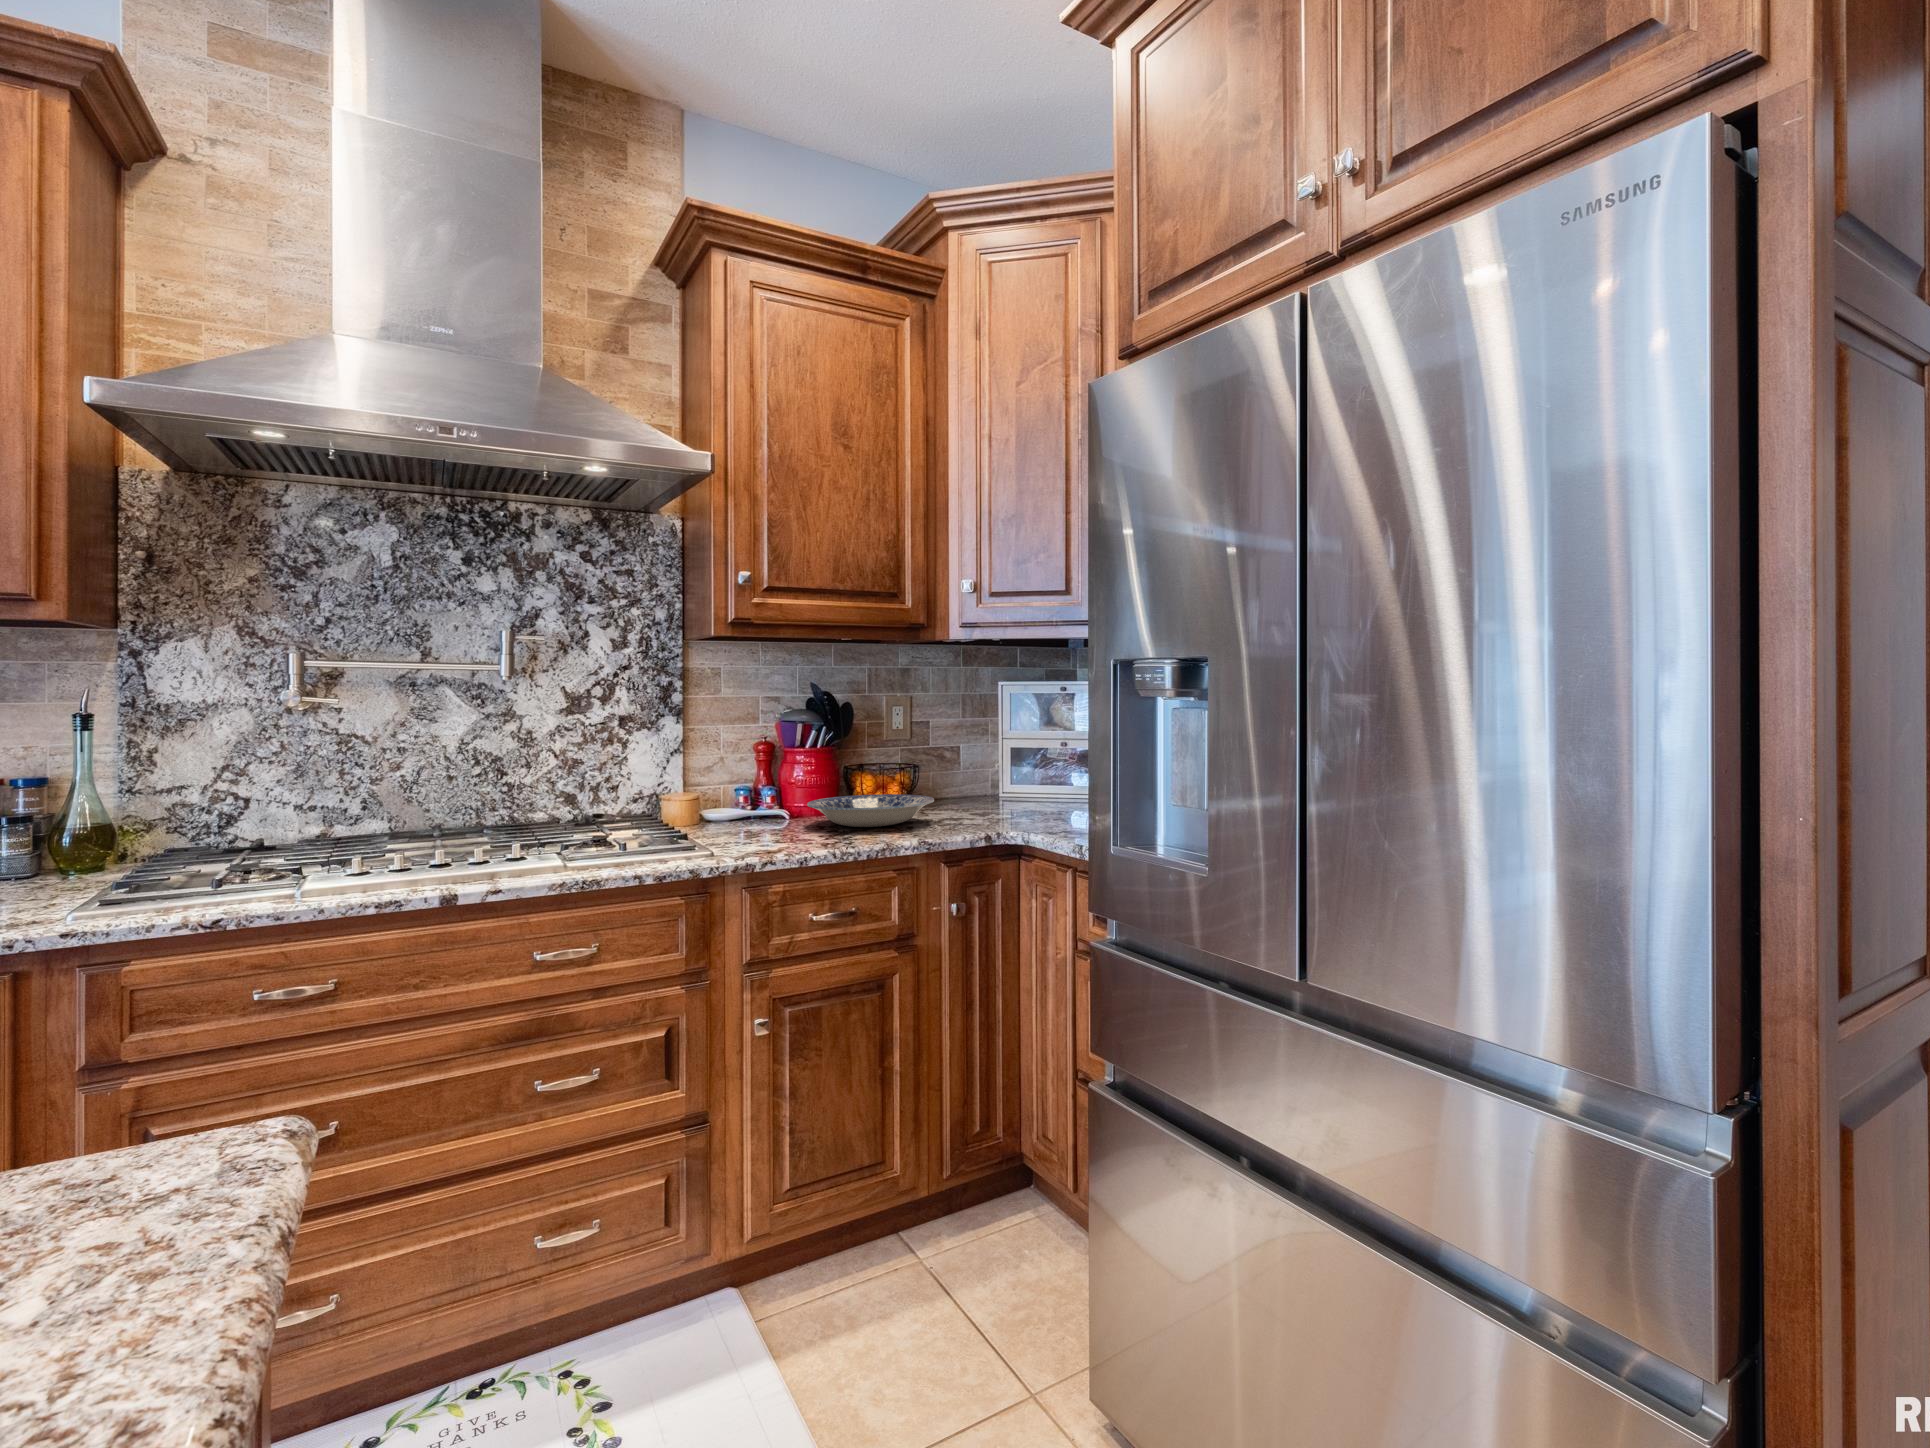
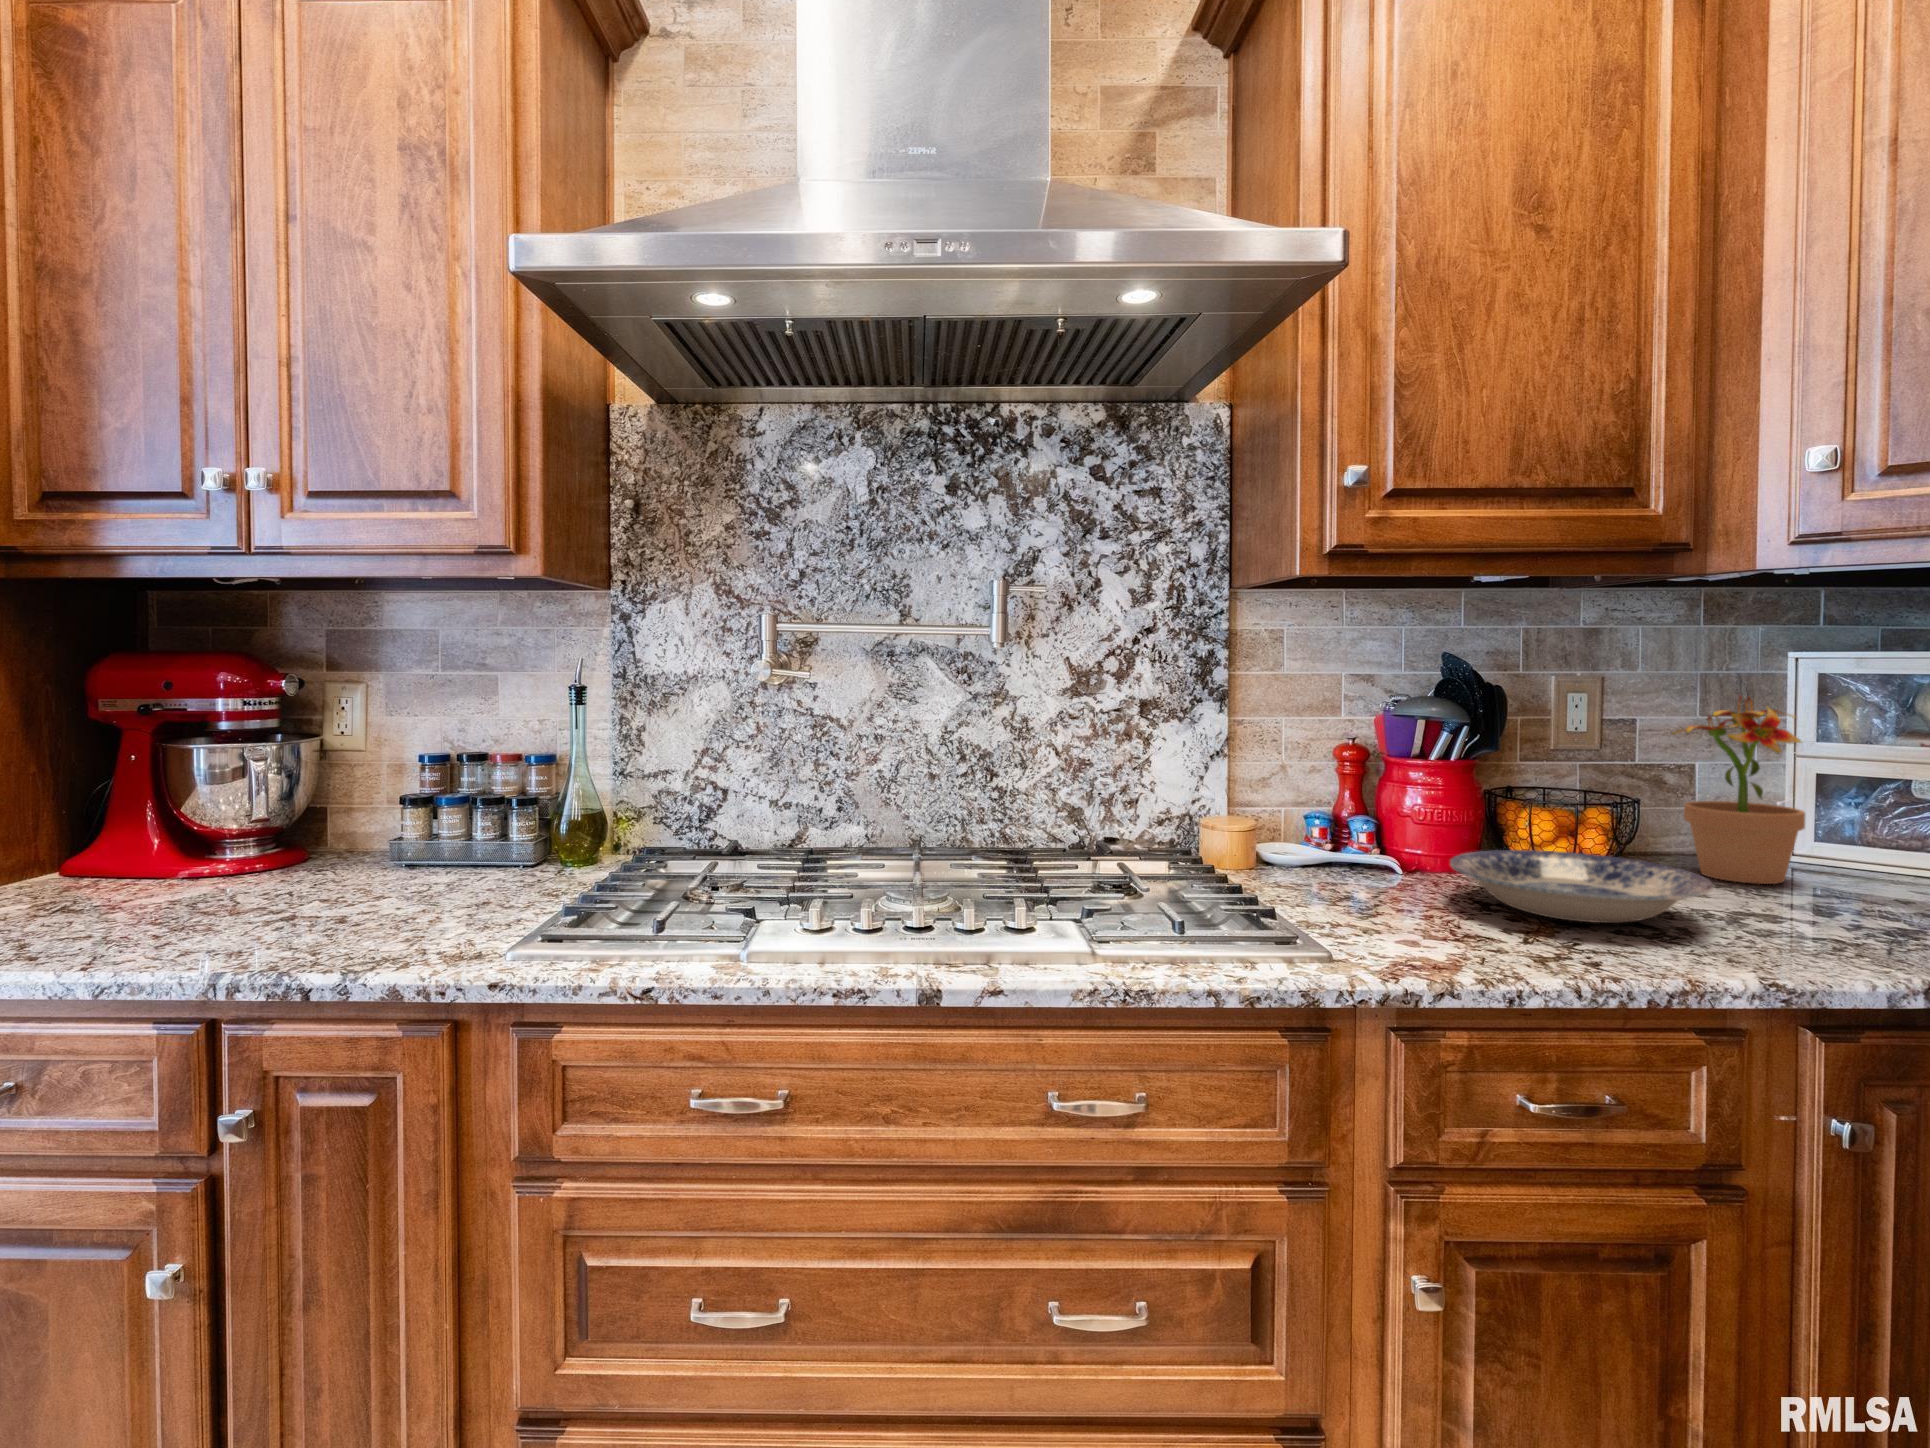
potted plant: none [939,704,998,806] -> present [1672,696,1805,884]

